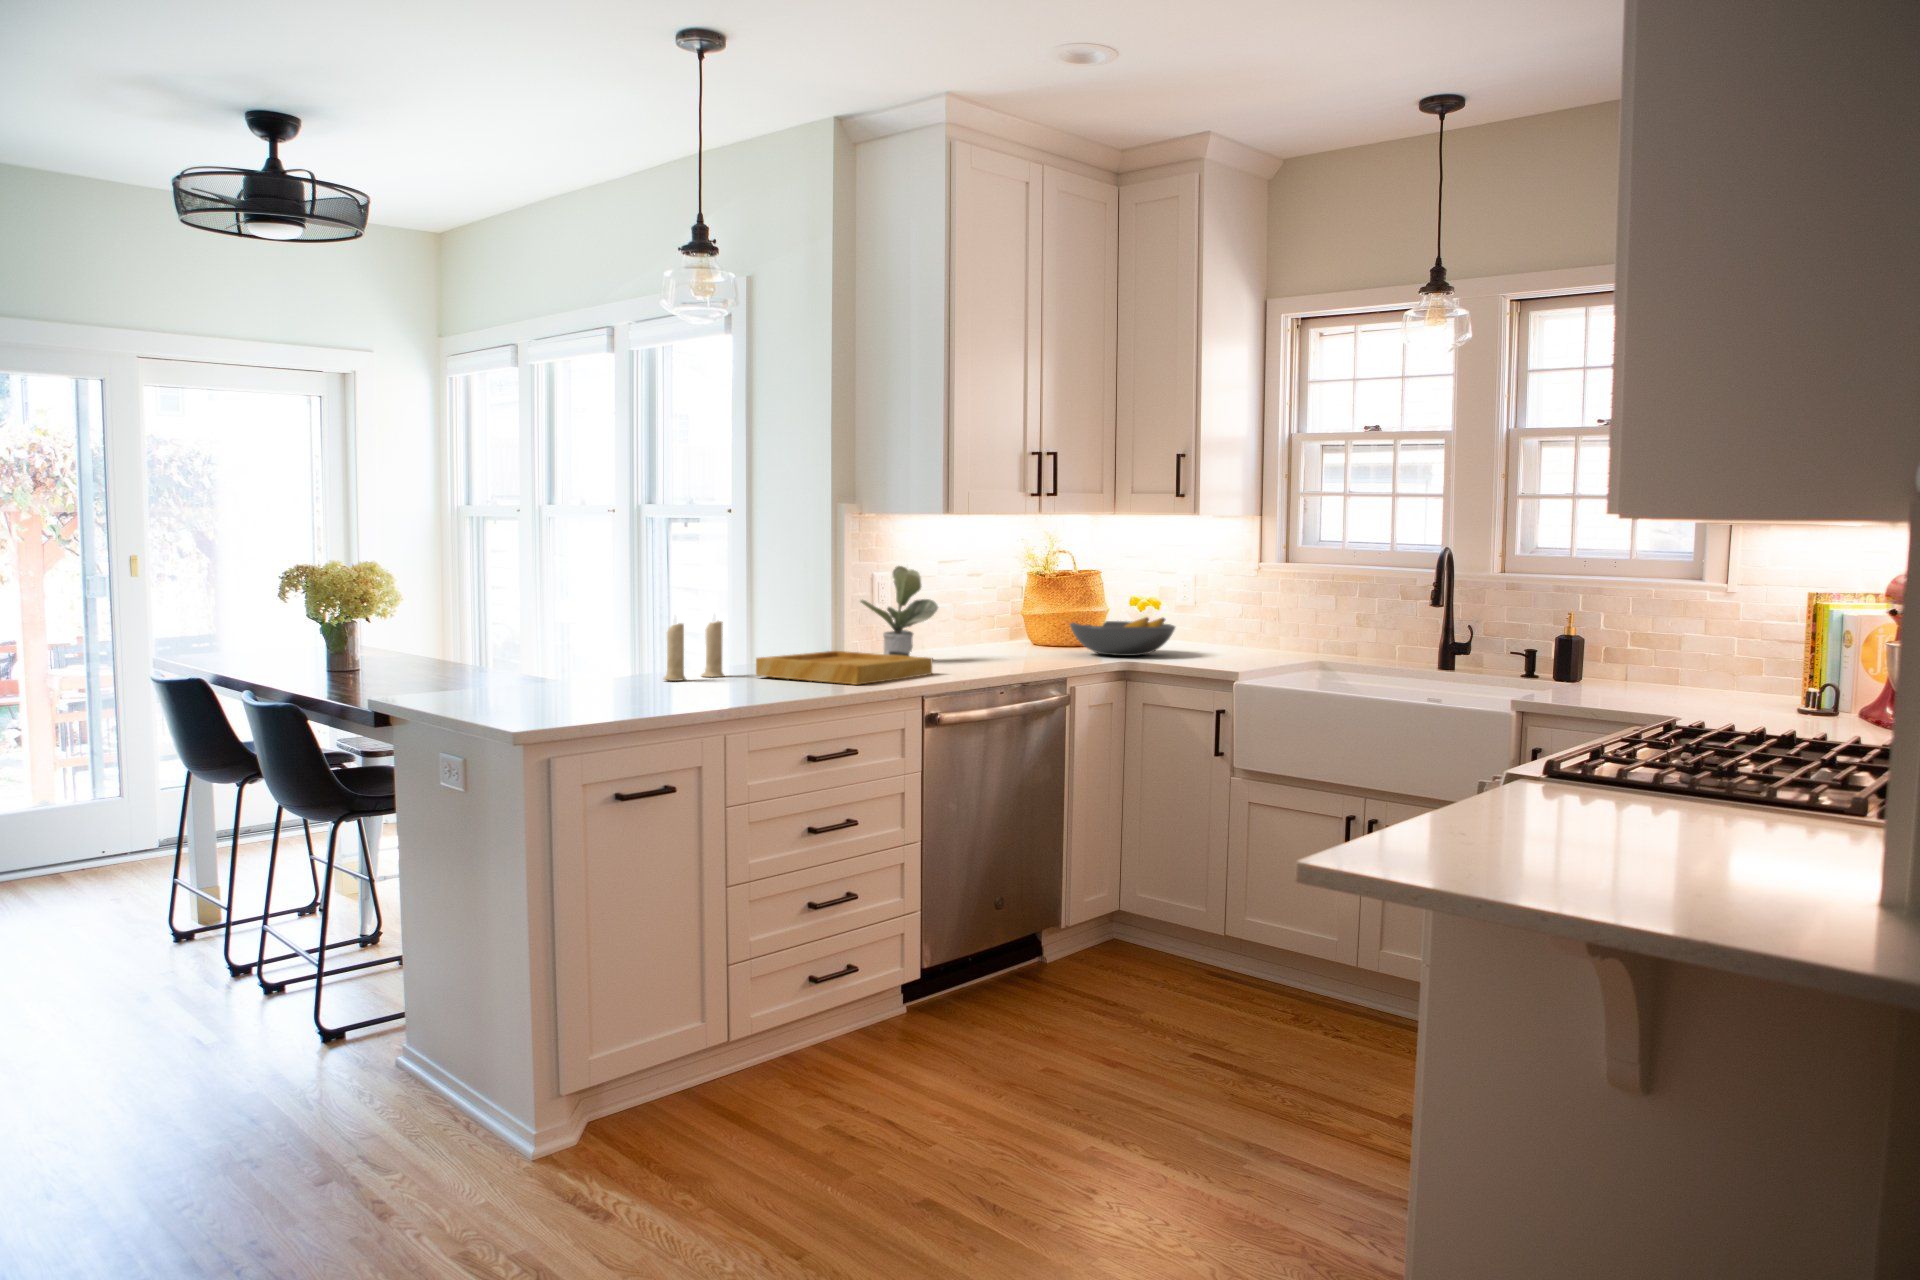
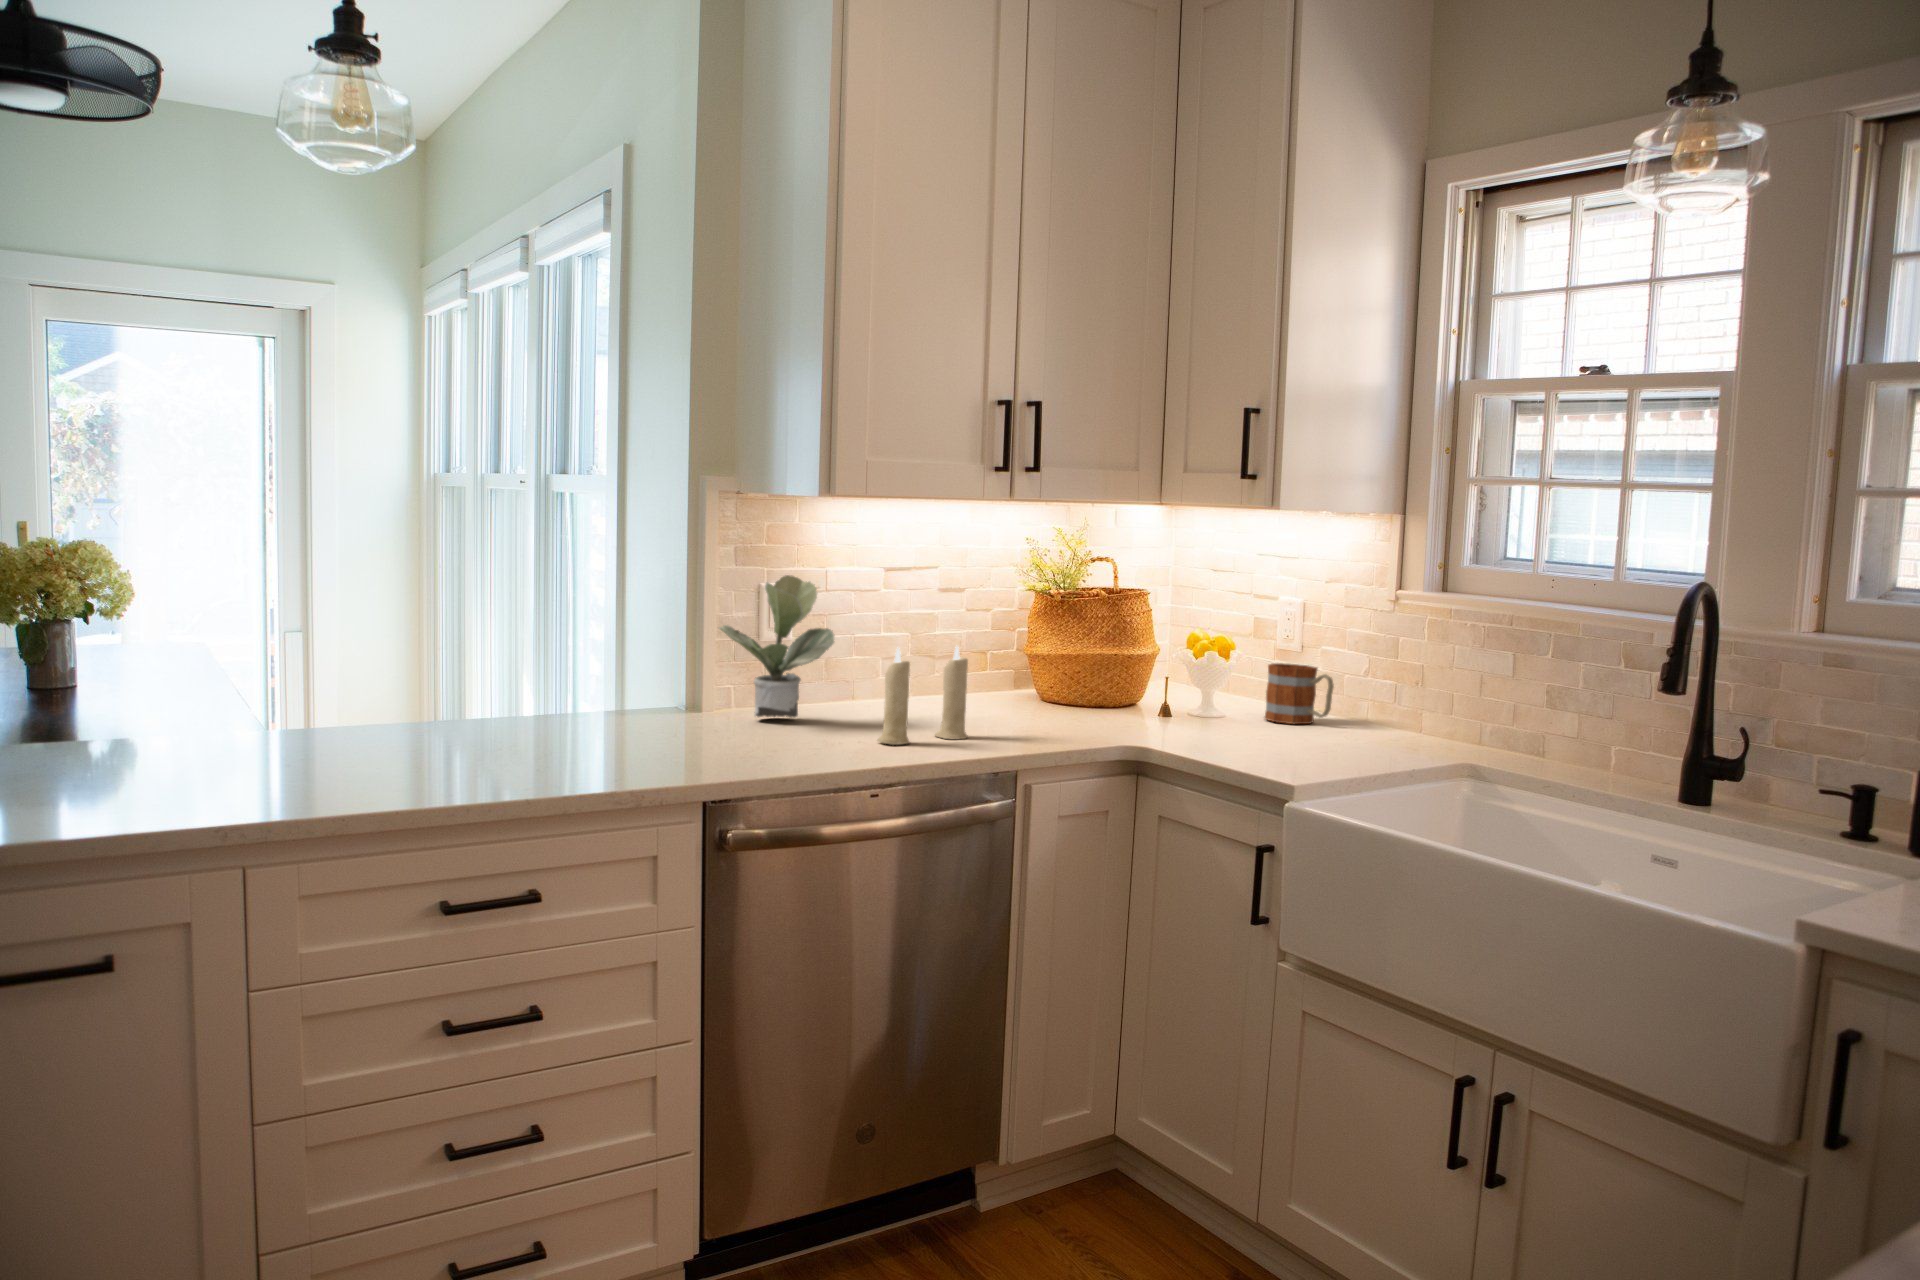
mug: none [1186,613,1229,650] -> present [1265,663,1334,724]
candle: present [664,614,724,681] -> present [877,646,968,745]
fruit bowl: present [1070,617,1175,656] -> none [1059,670,1230,732]
tray: present [756,651,932,685] -> none [471,705,755,782]

